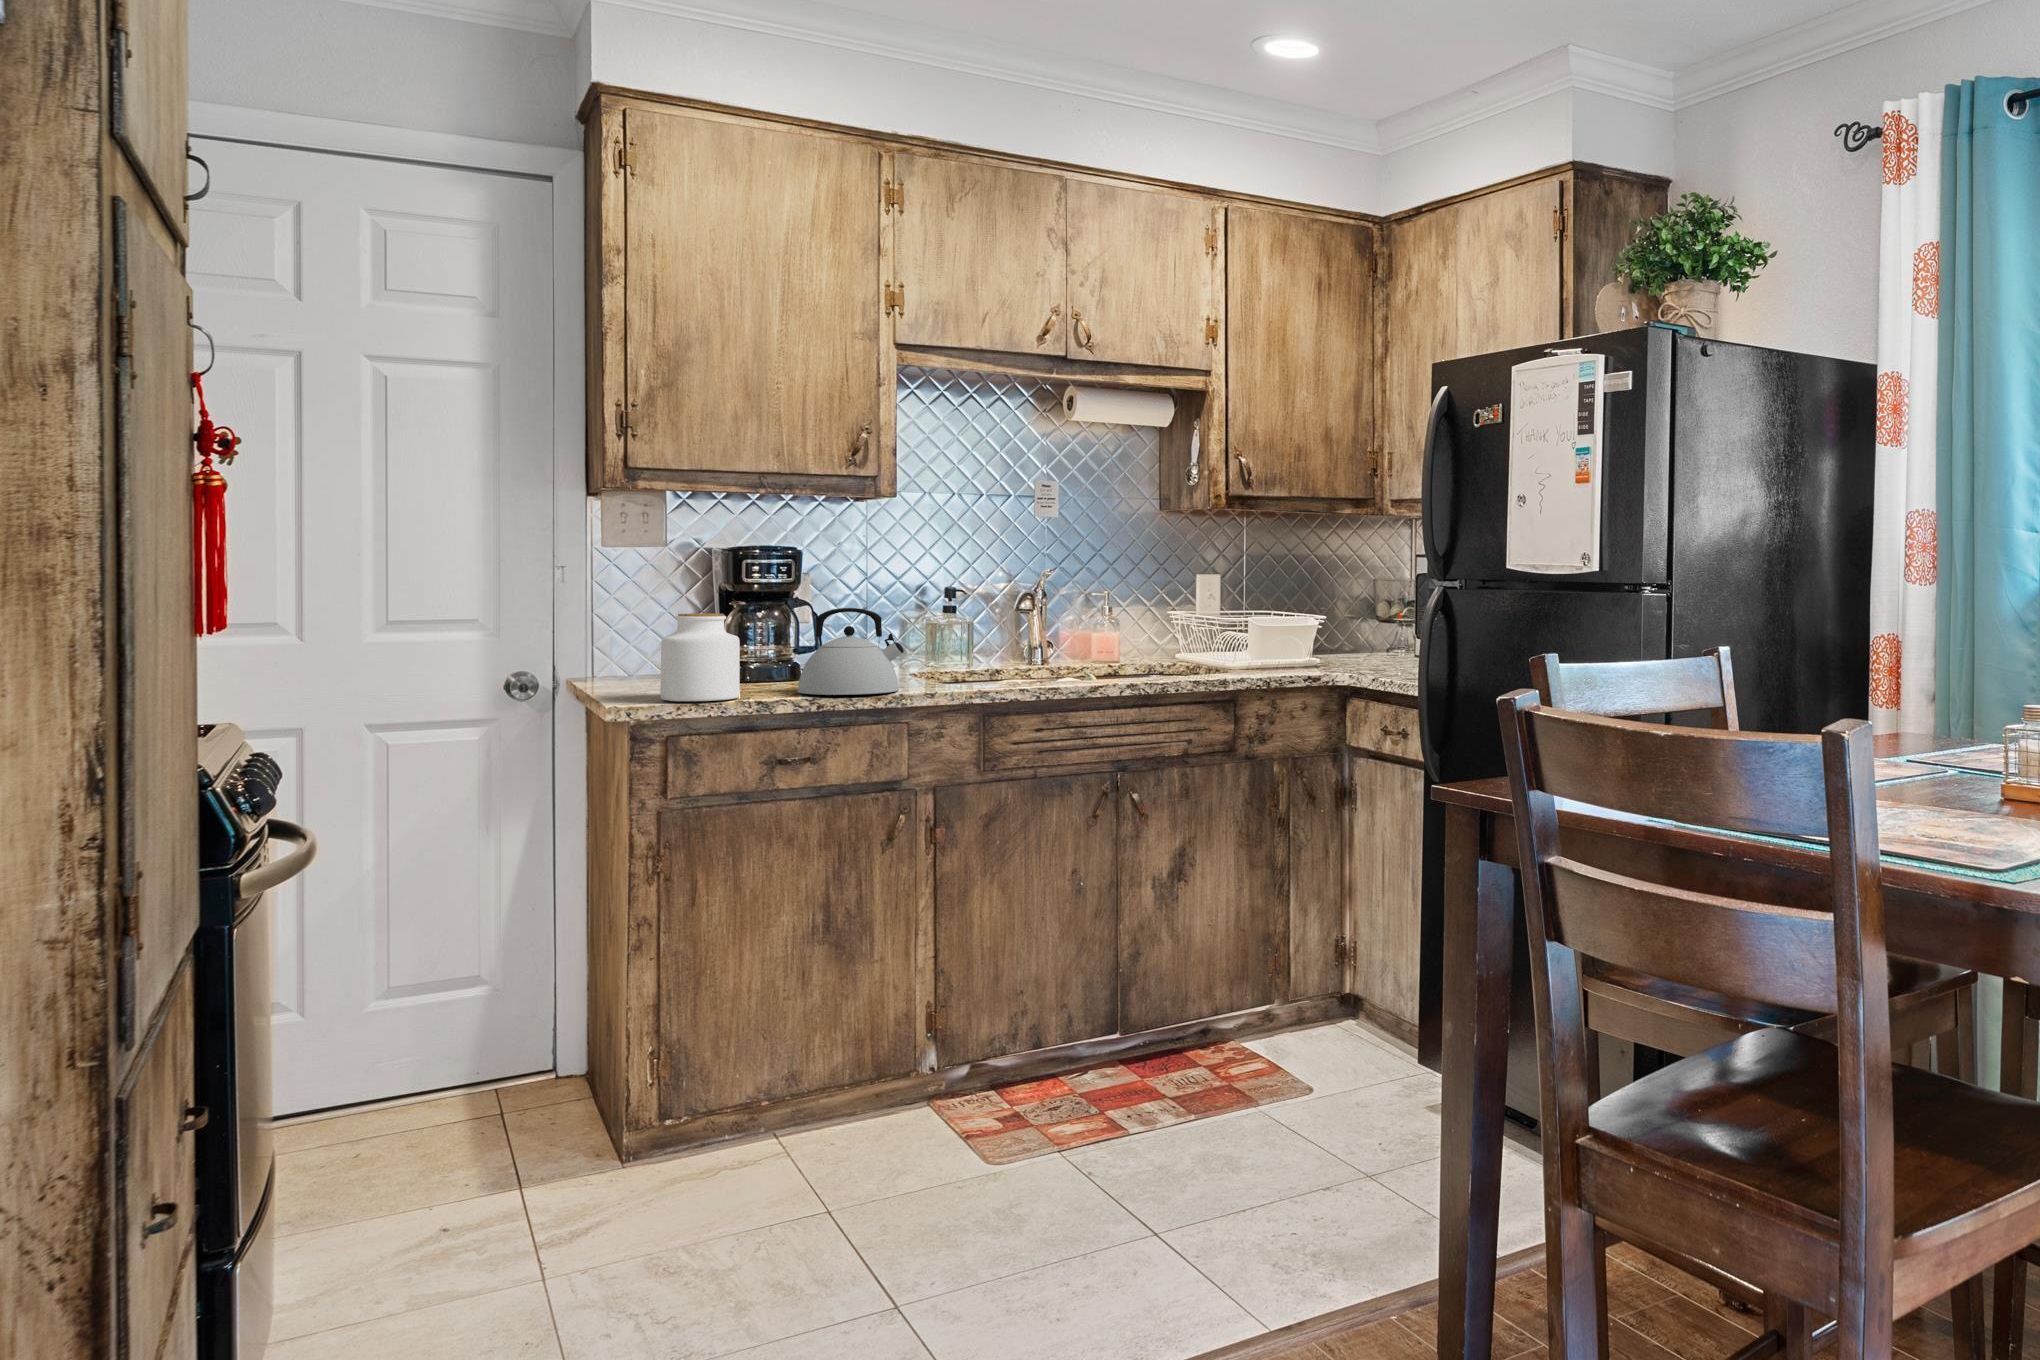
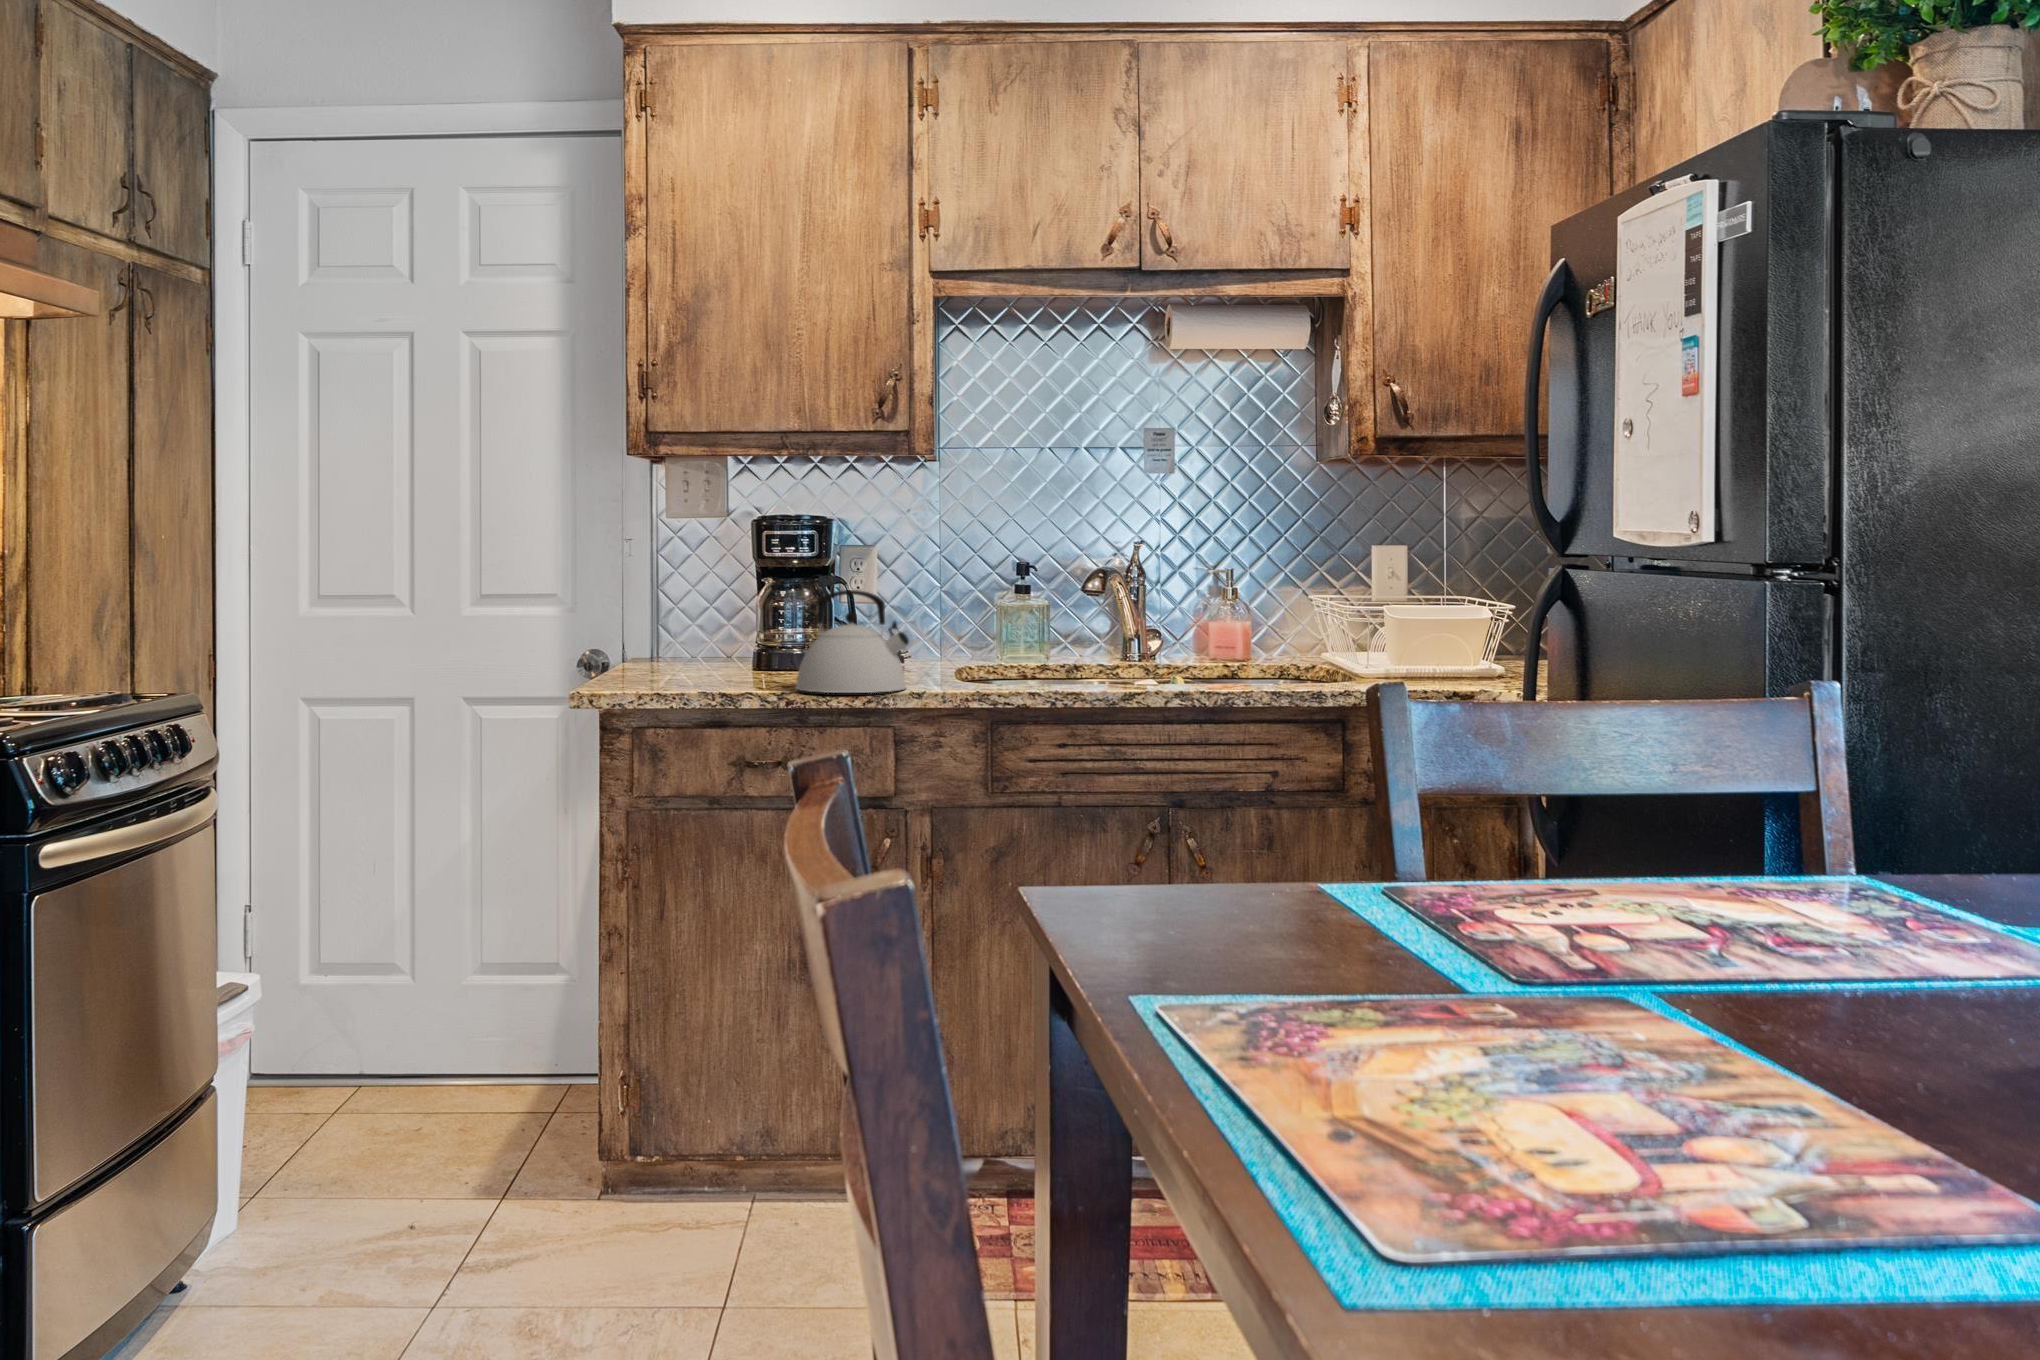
jar: present [661,613,740,701] -> none [652,595,732,694]

